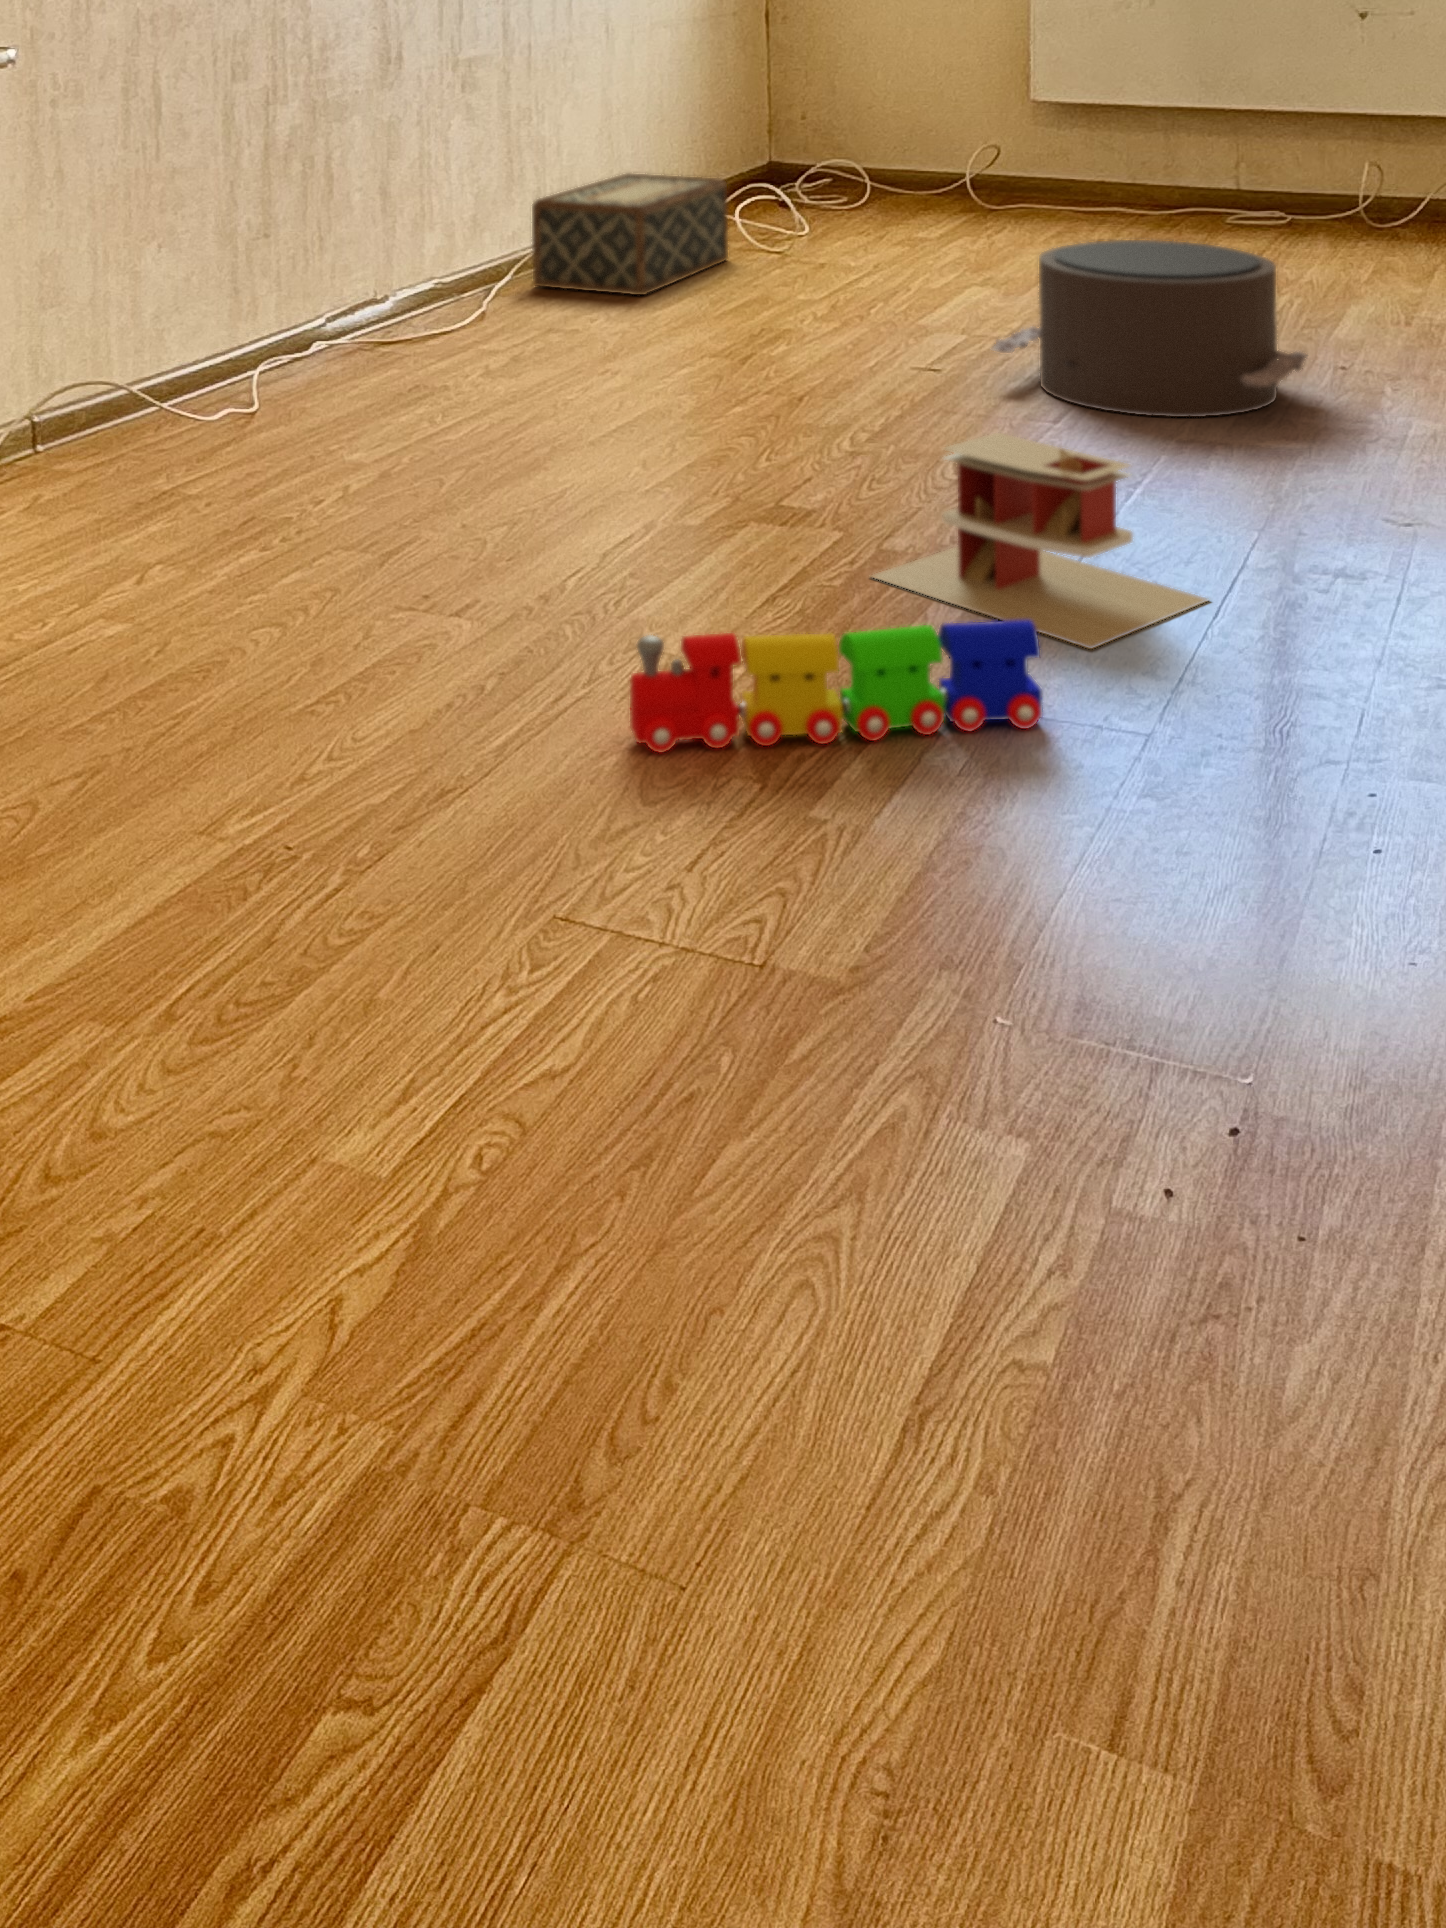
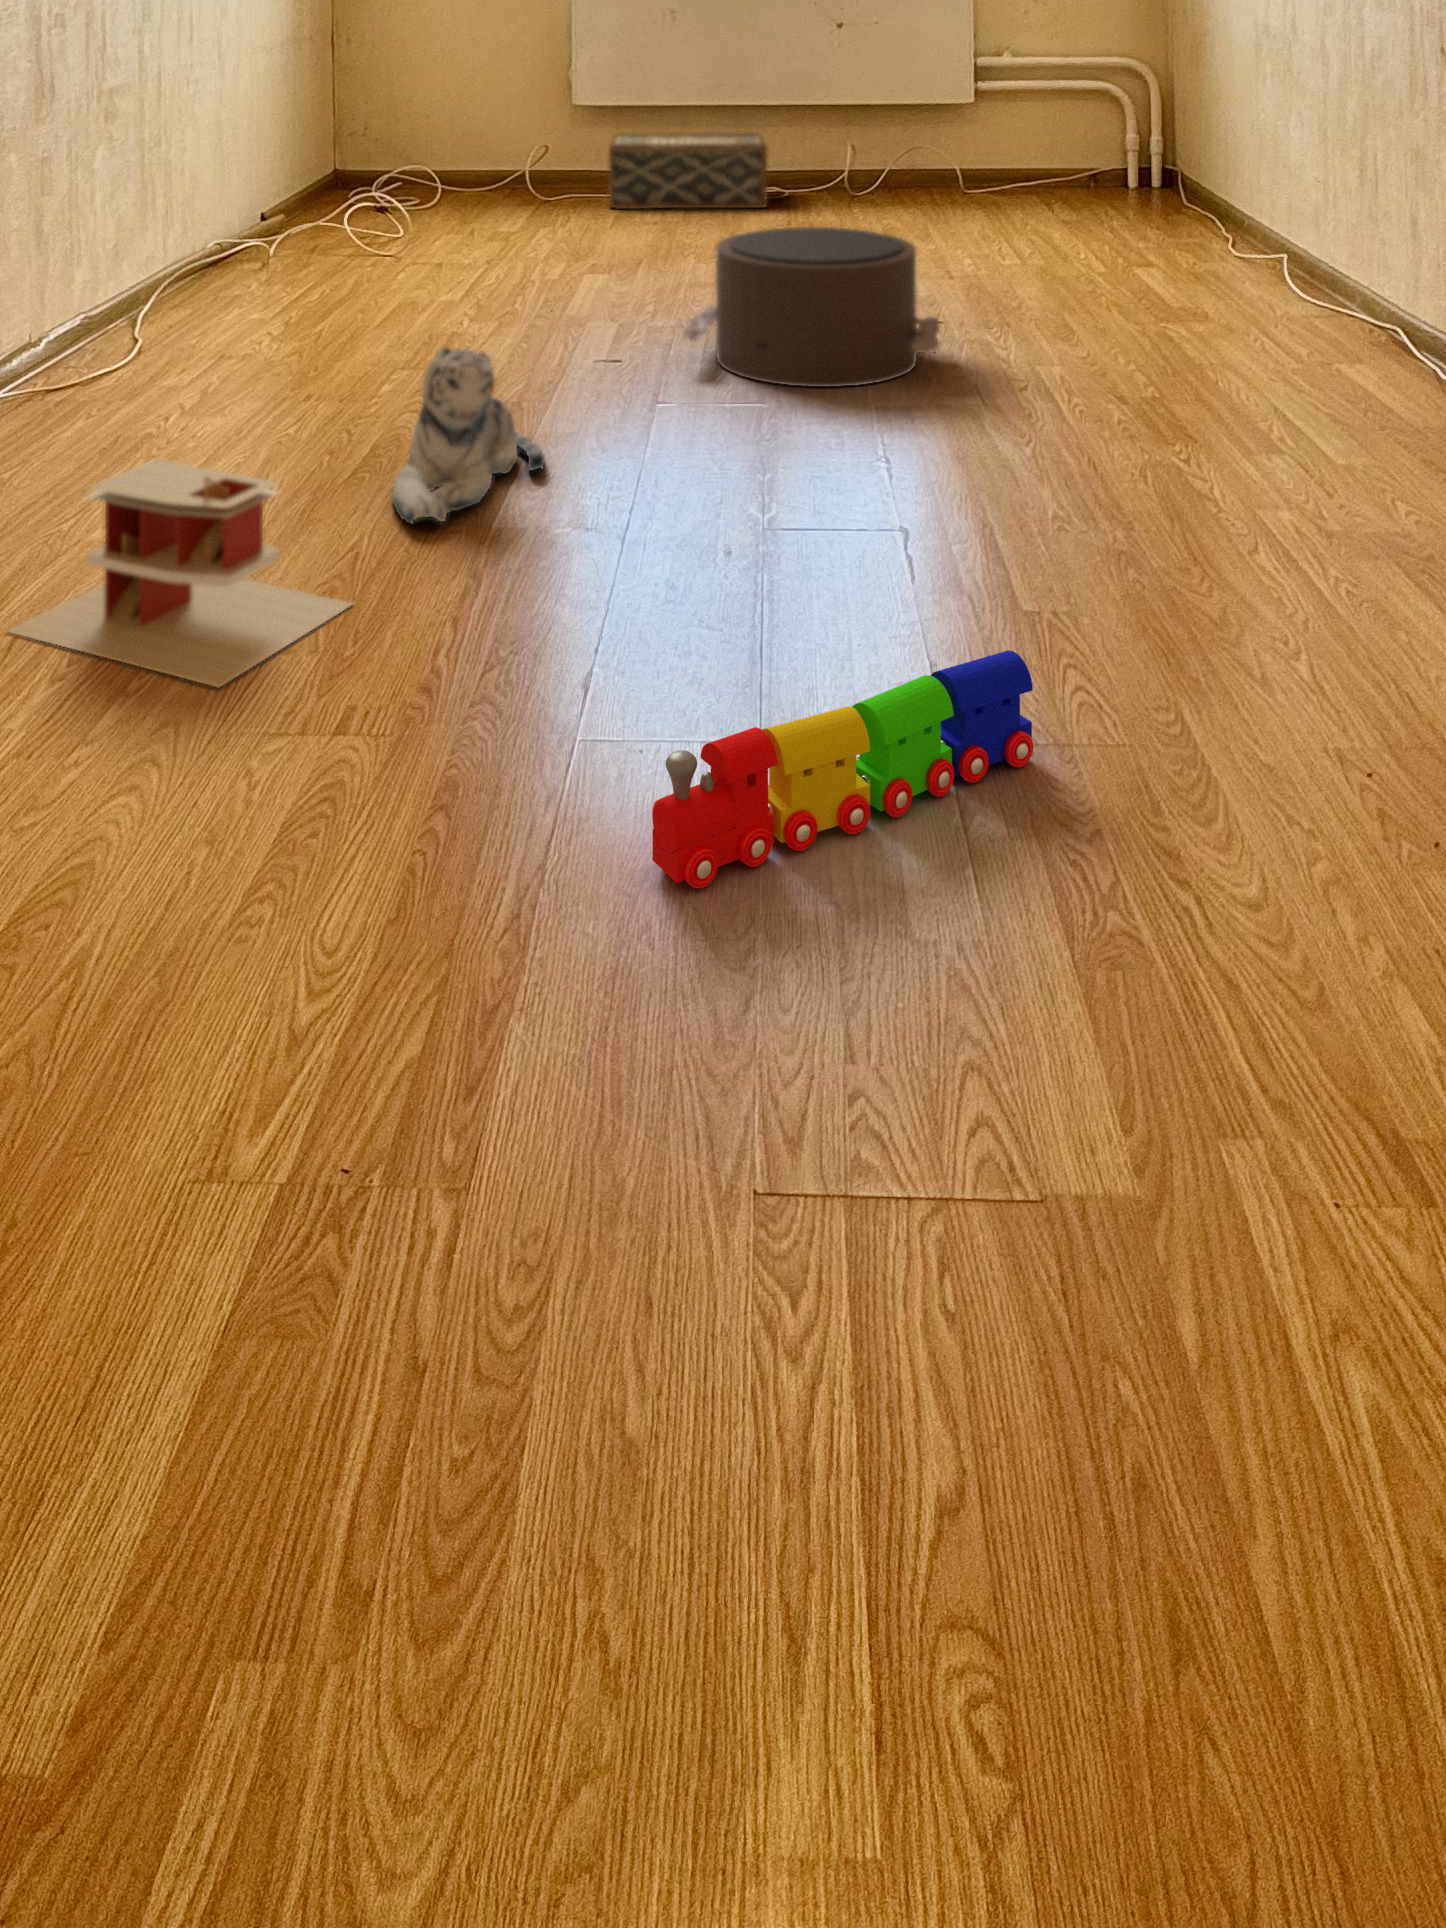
woven basket: present [532,174,728,295] -> present [609,133,767,209]
plush toy: none [610,318,783,483] -> present [392,348,545,524]
toy house: present [872,433,1207,649] -> present [9,460,351,687]

